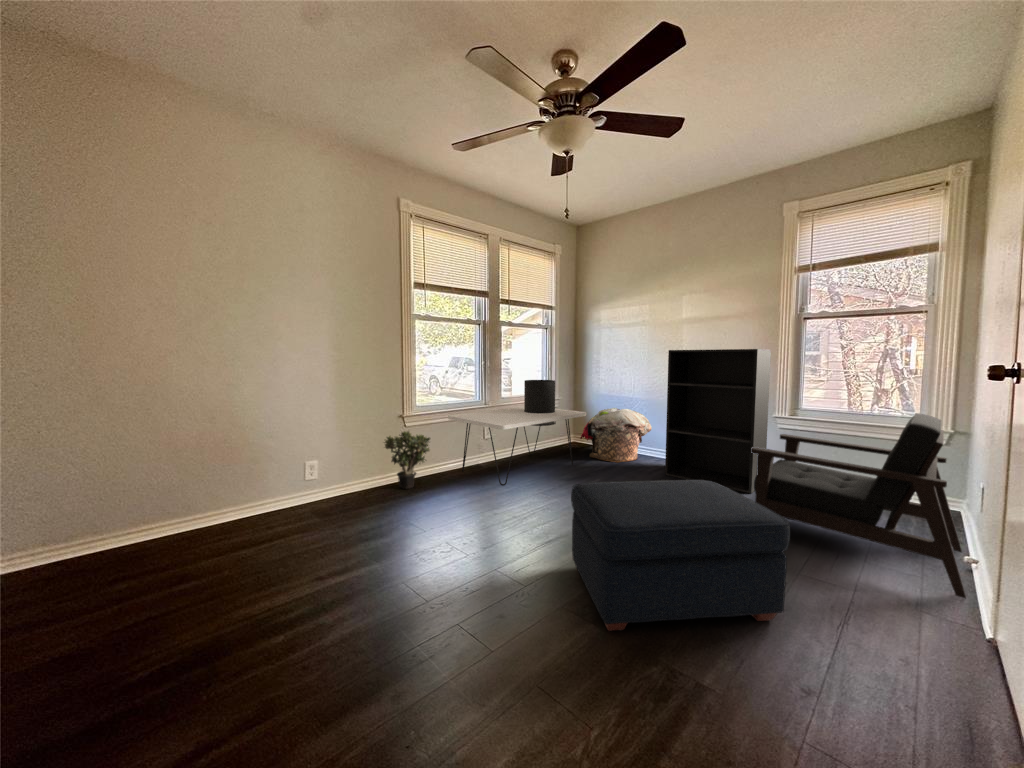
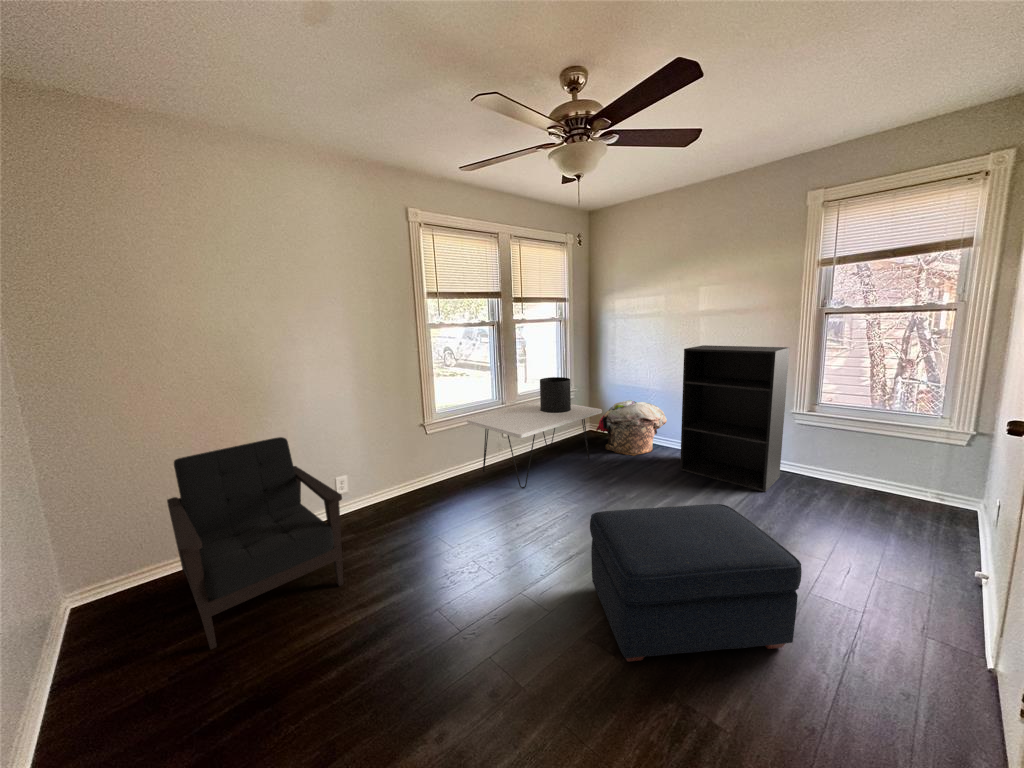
armchair: present [751,413,966,598] -> present [167,437,344,650]
potted plant: present [385,431,430,489] -> none [406,440,452,495]

